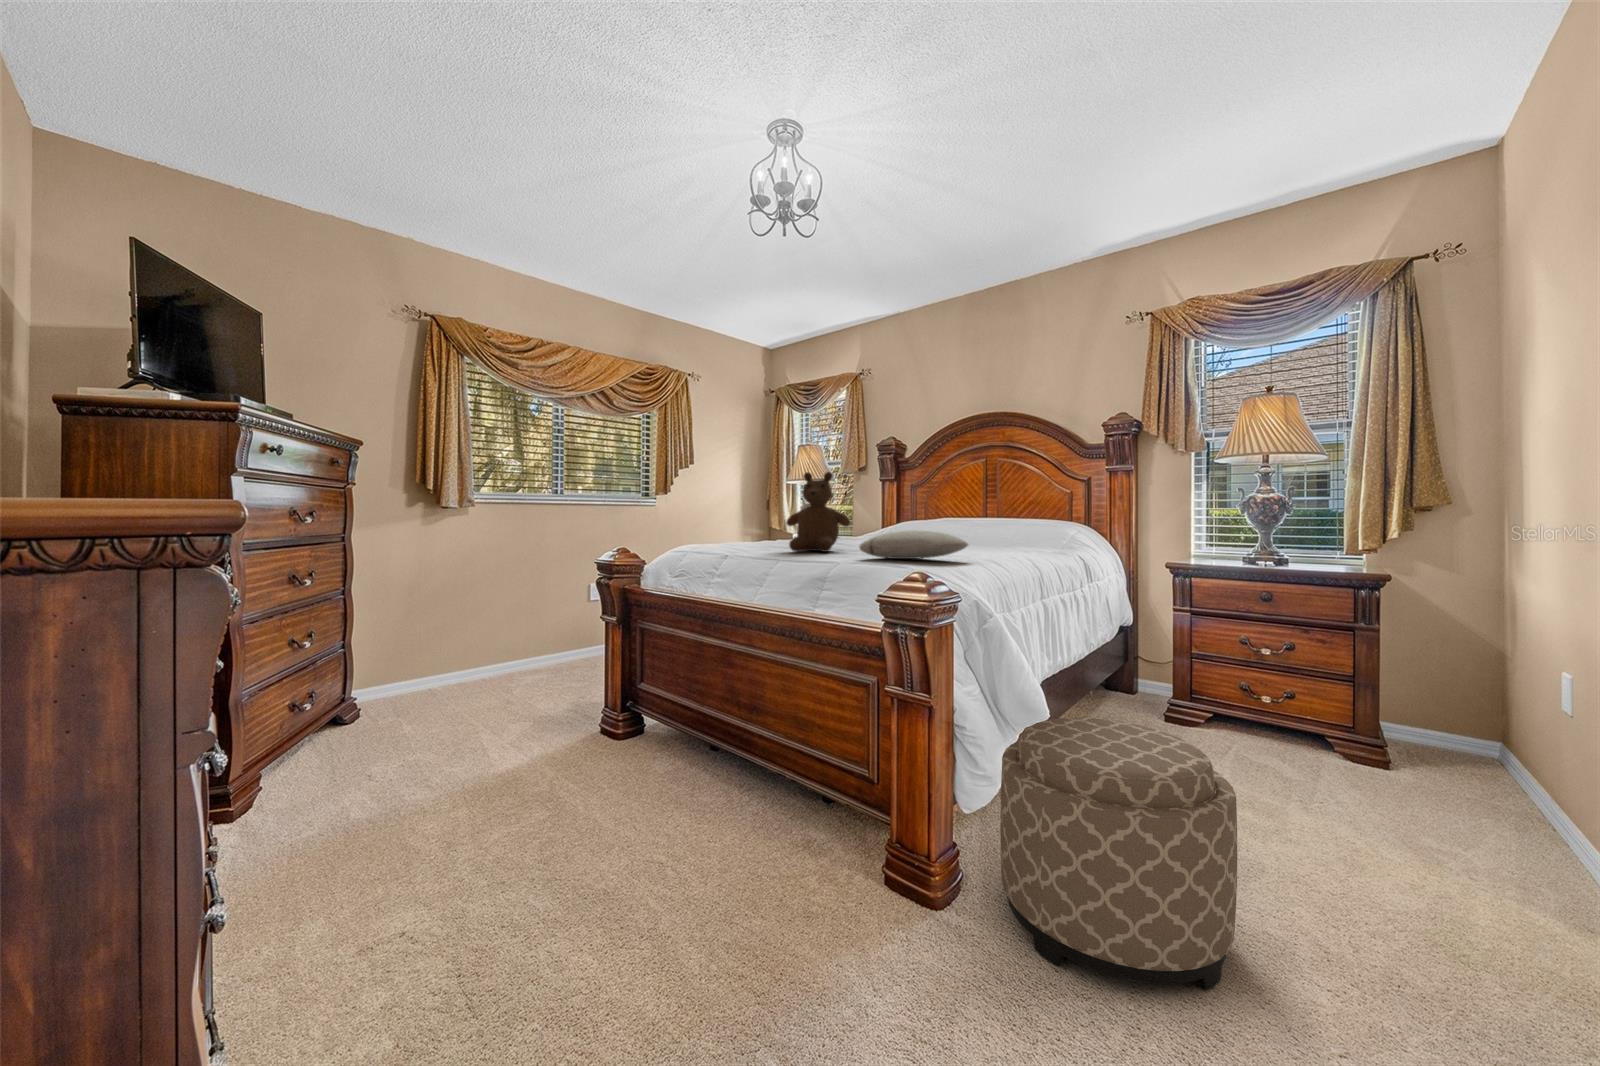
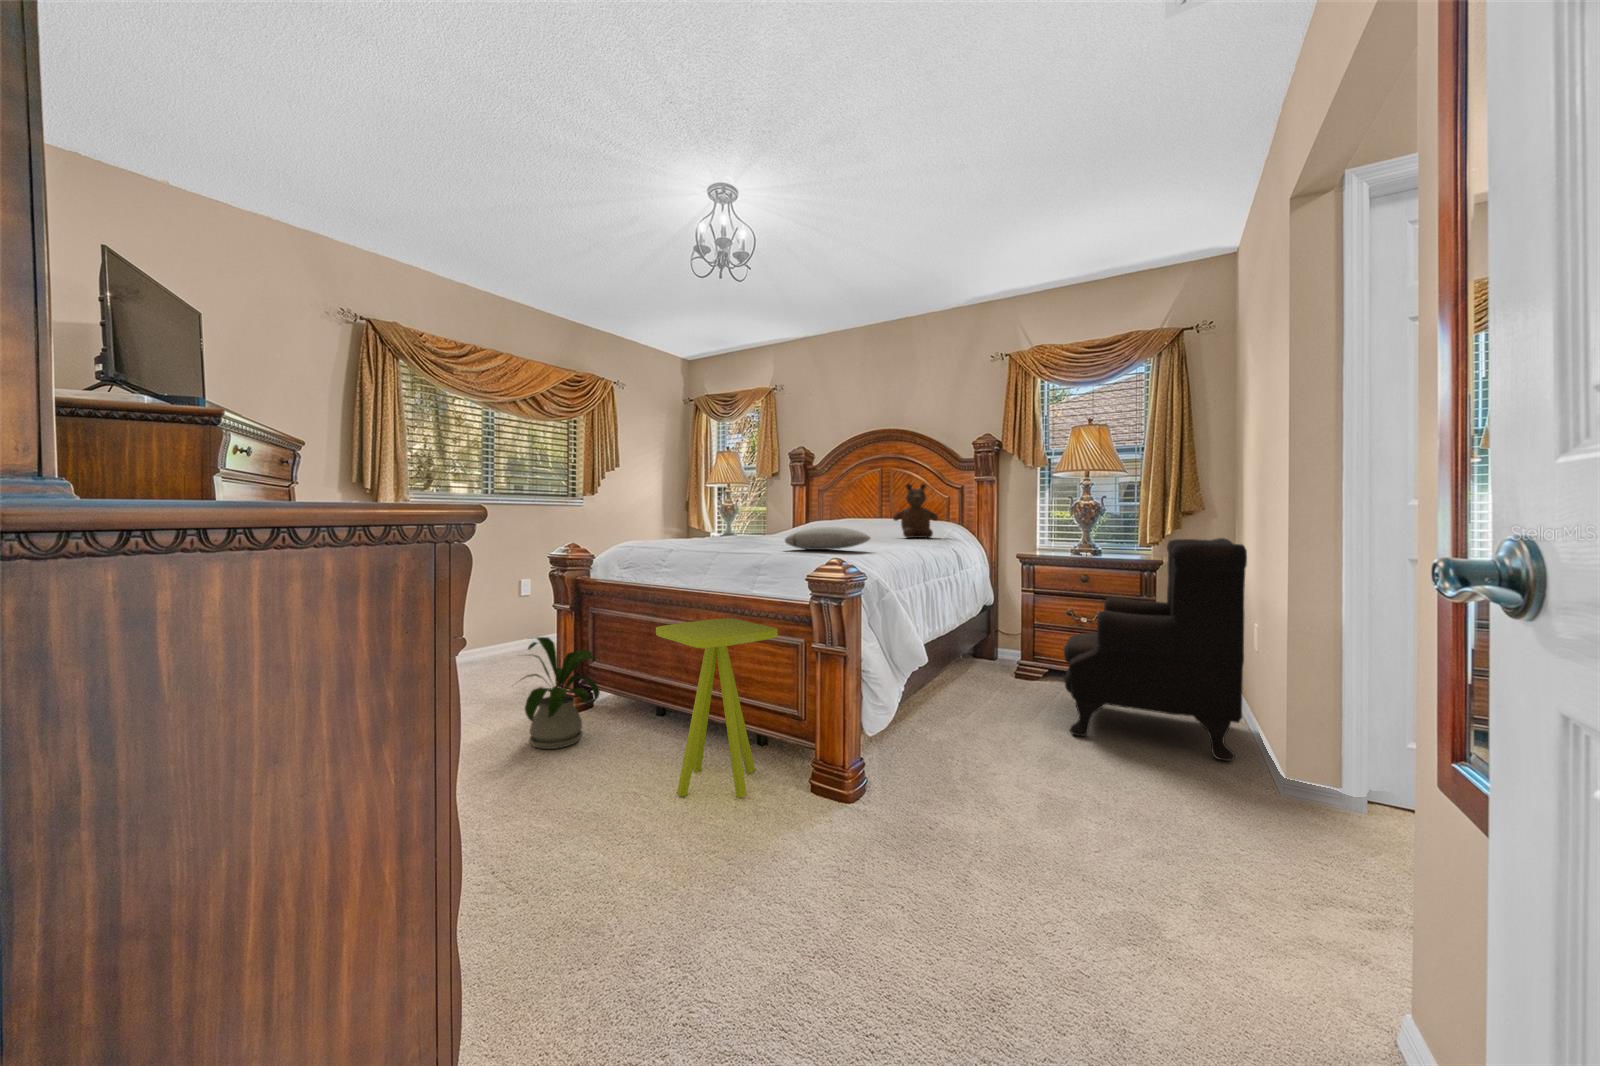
teddy bear: present [786,472,850,552] -> present [893,484,938,538]
armchair: none [1240,545,1562,882] -> present [1064,538,1247,761]
side table: none [690,645,841,883] -> present [656,618,778,797]
house plant: none [540,660,645,791] -> present [523,637,600,749]
ottoman: present [1000,718,1237,991] -> none [897,663,1050,833]

